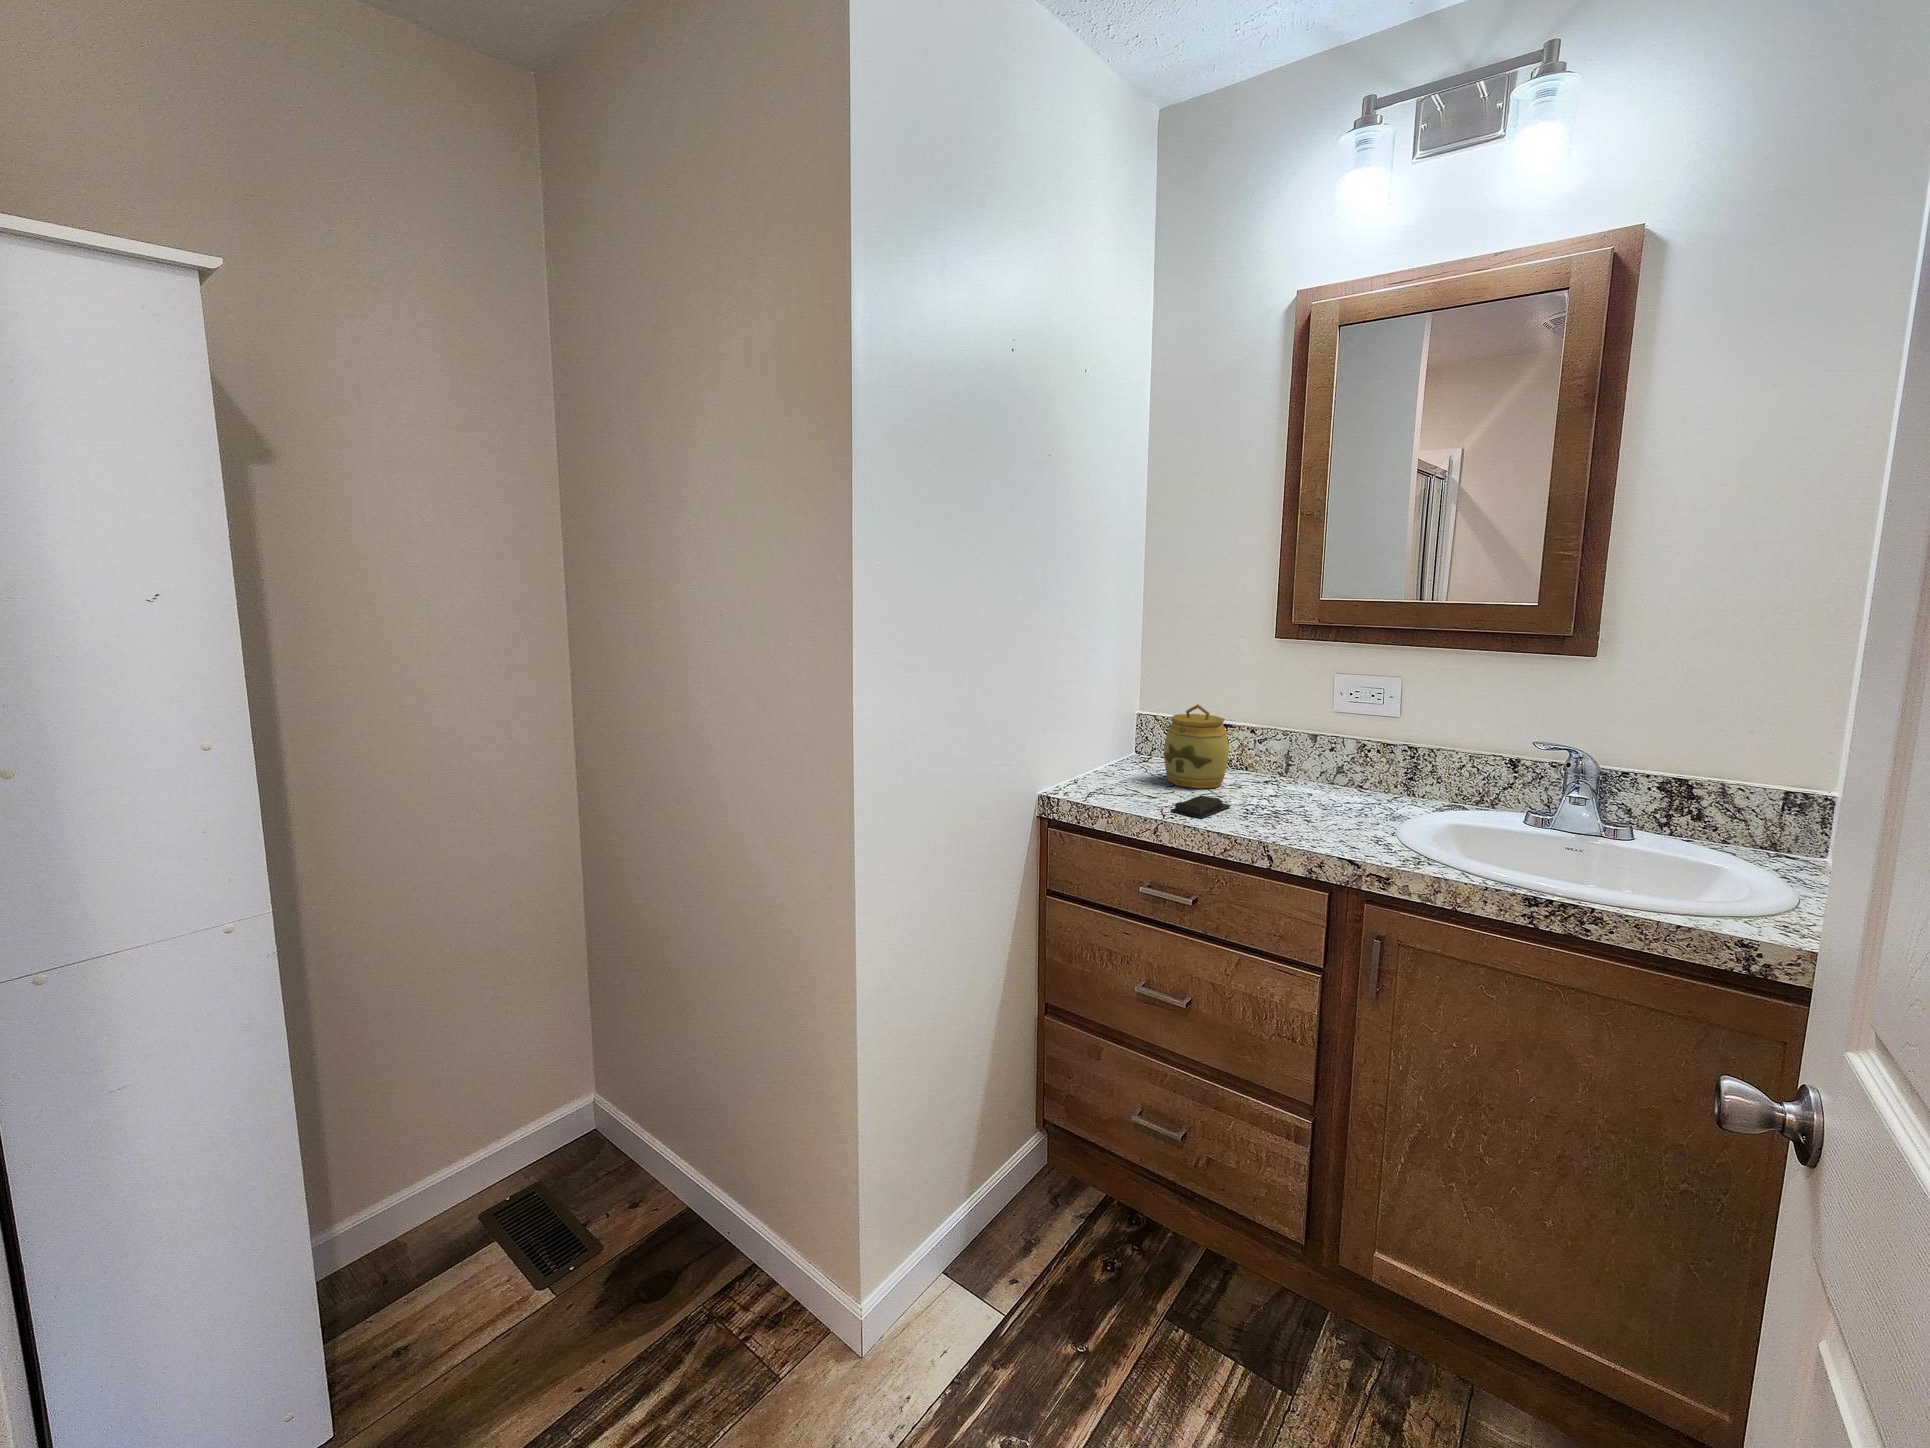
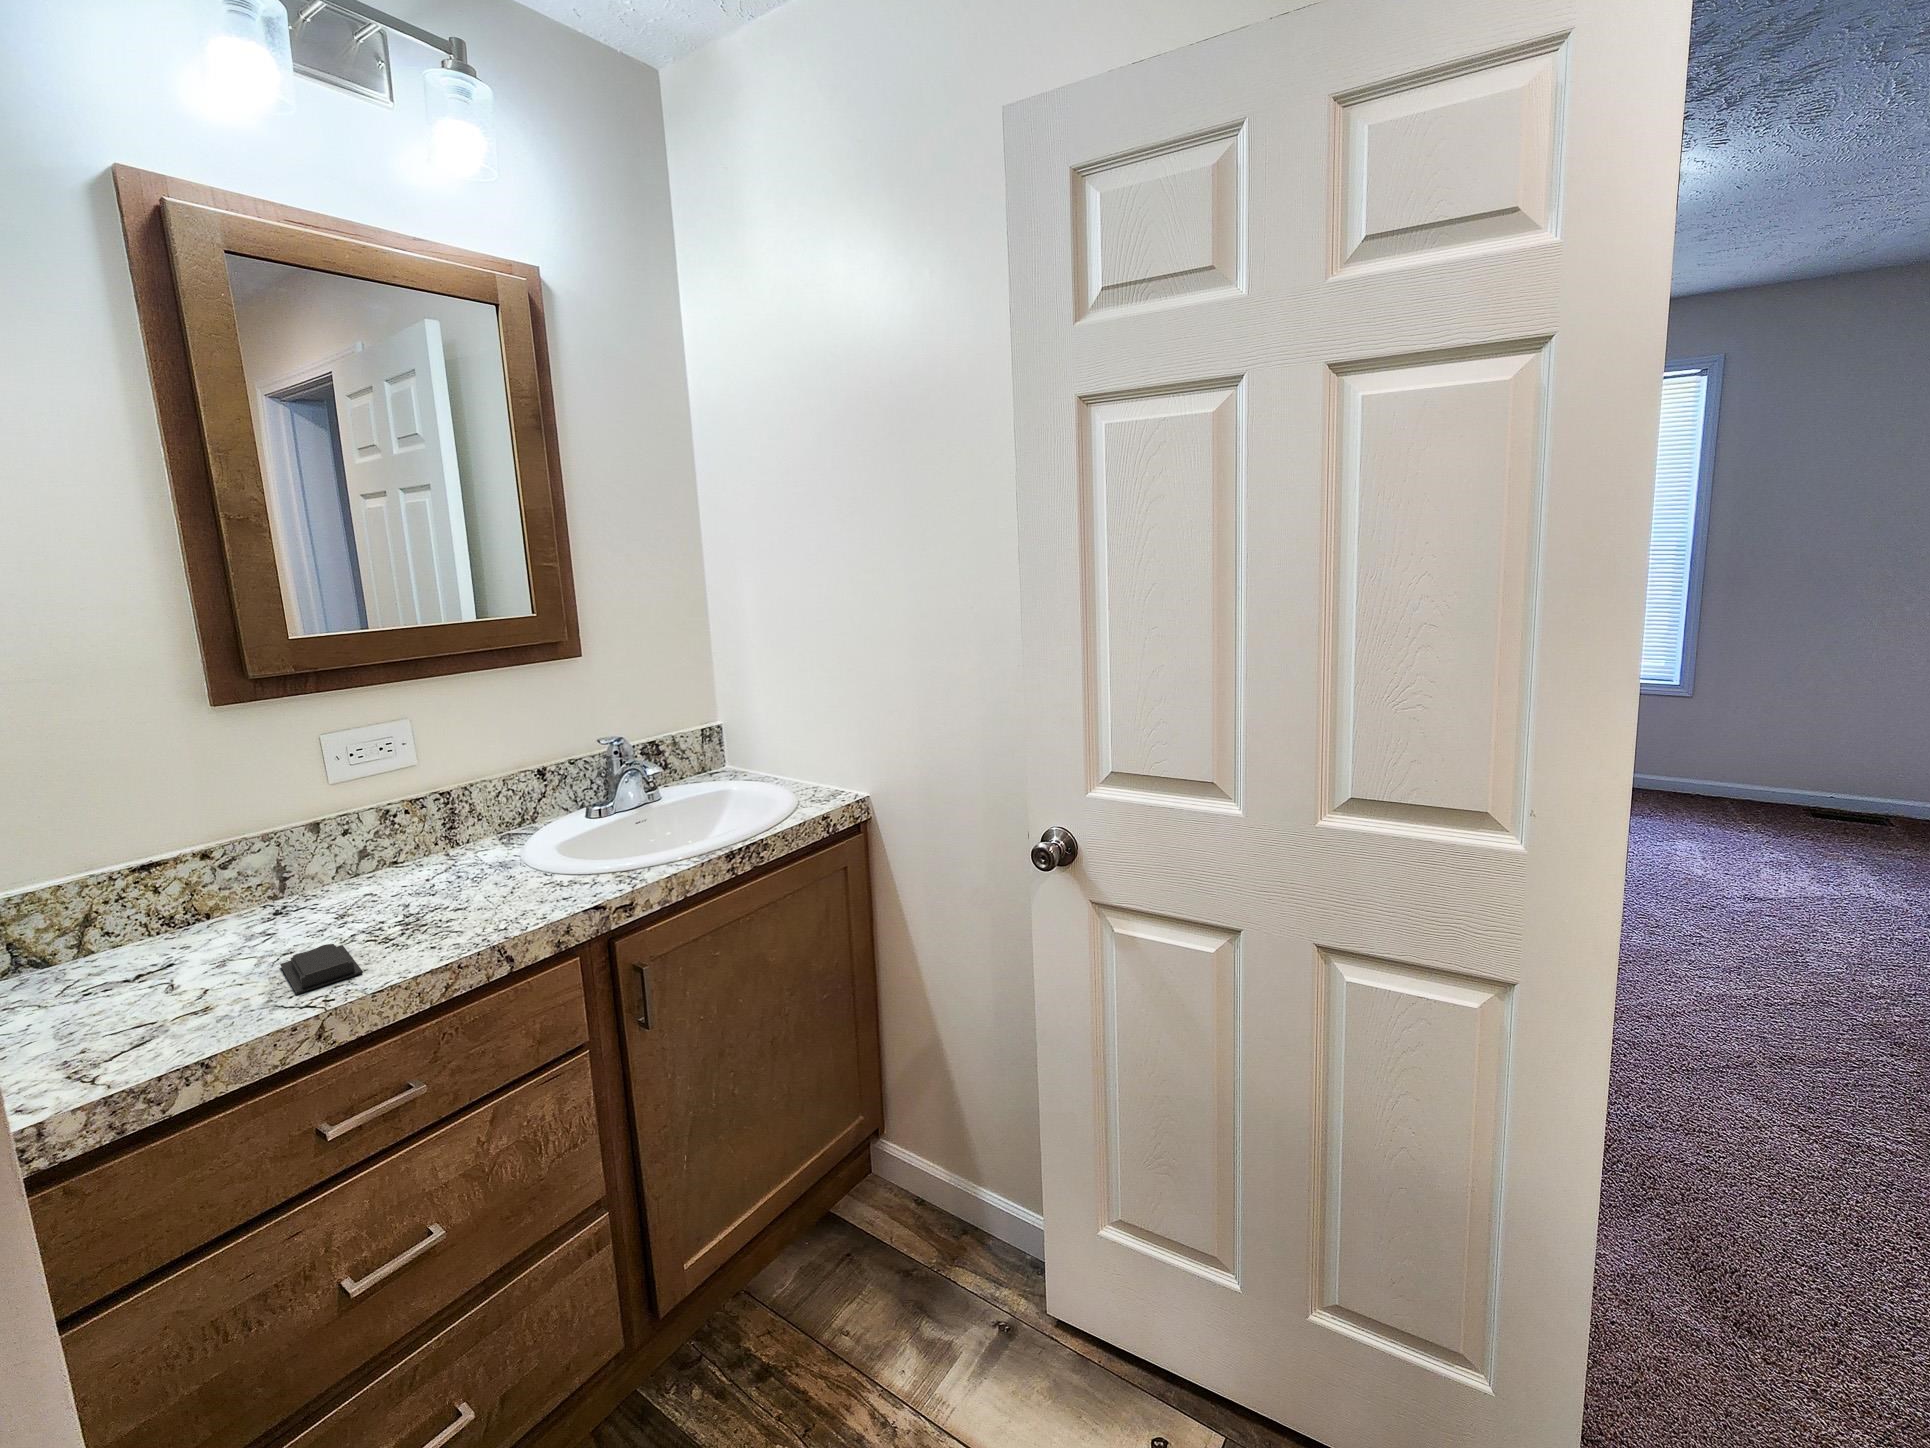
jar: present [1164,704,1229,788] -> none [98,836,245,982]

